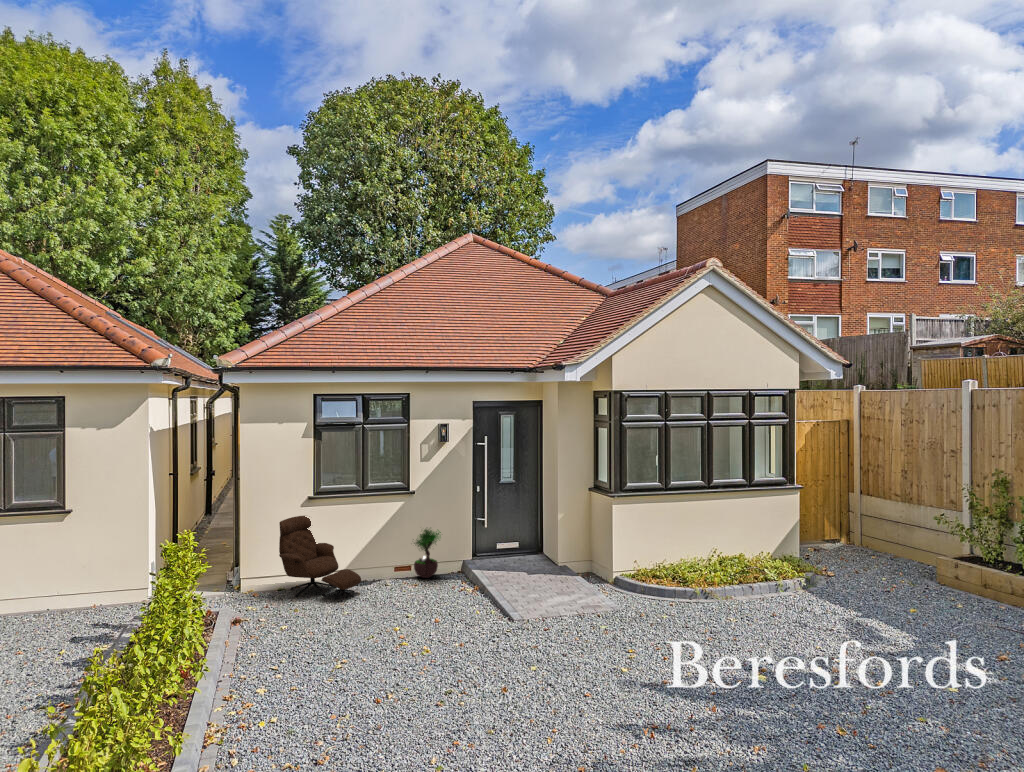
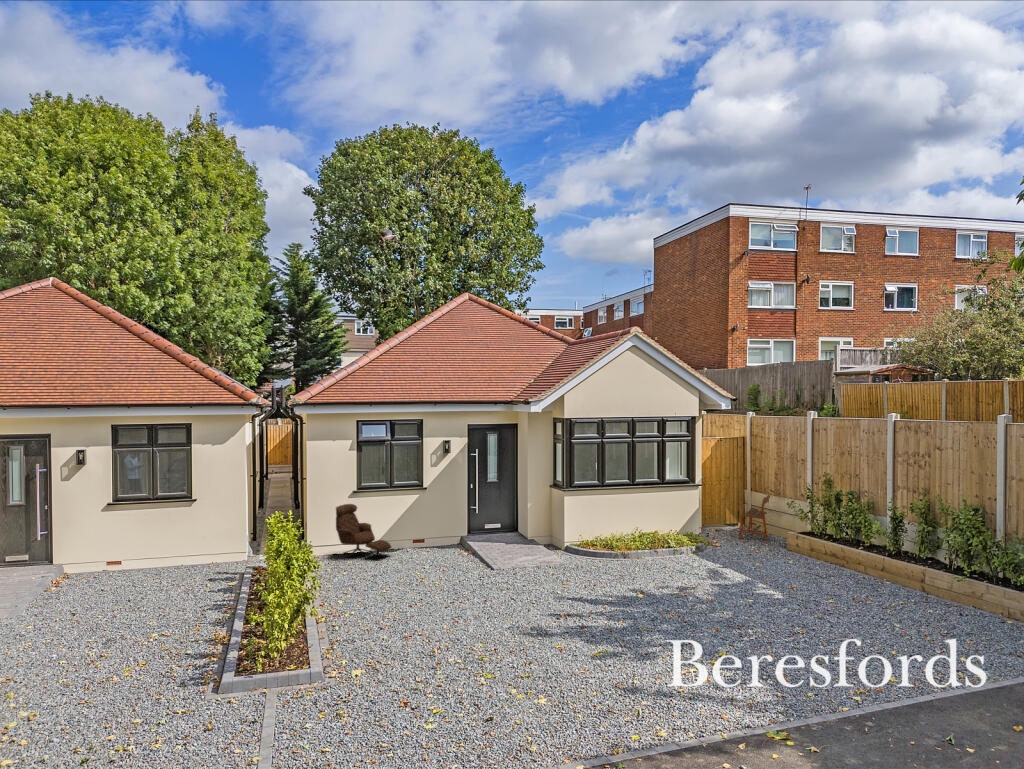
bench: none [852,496,896,565] -> present [739,494,770,541]
potted tree: present [414,529,441,578] -> none [424,510,446,548]

